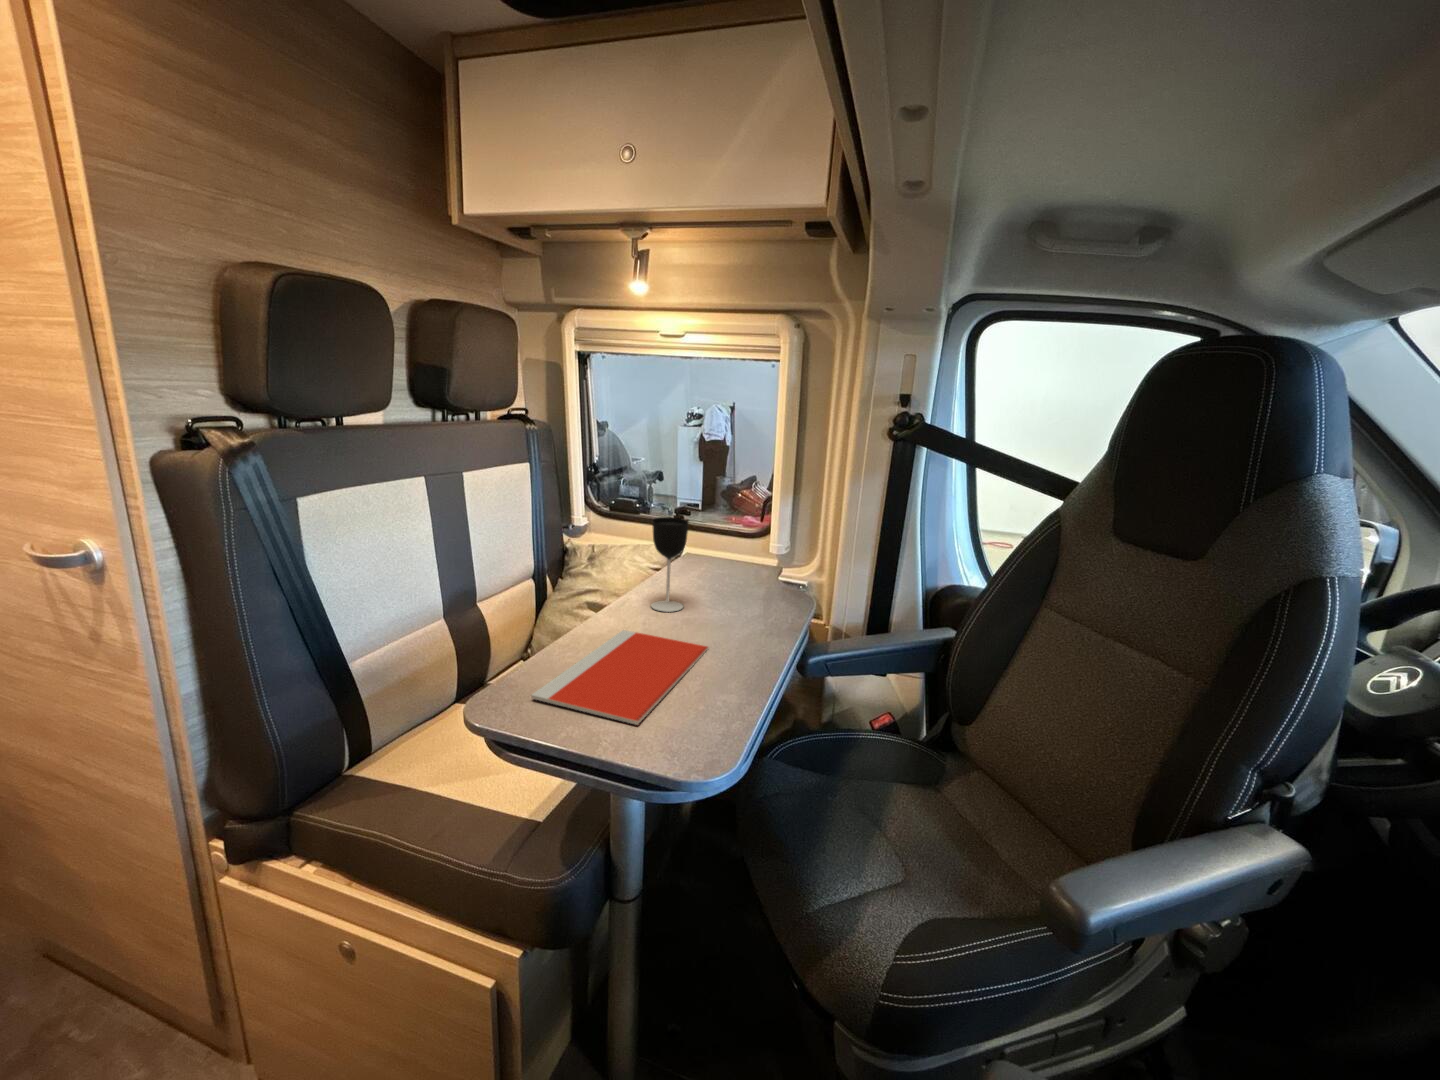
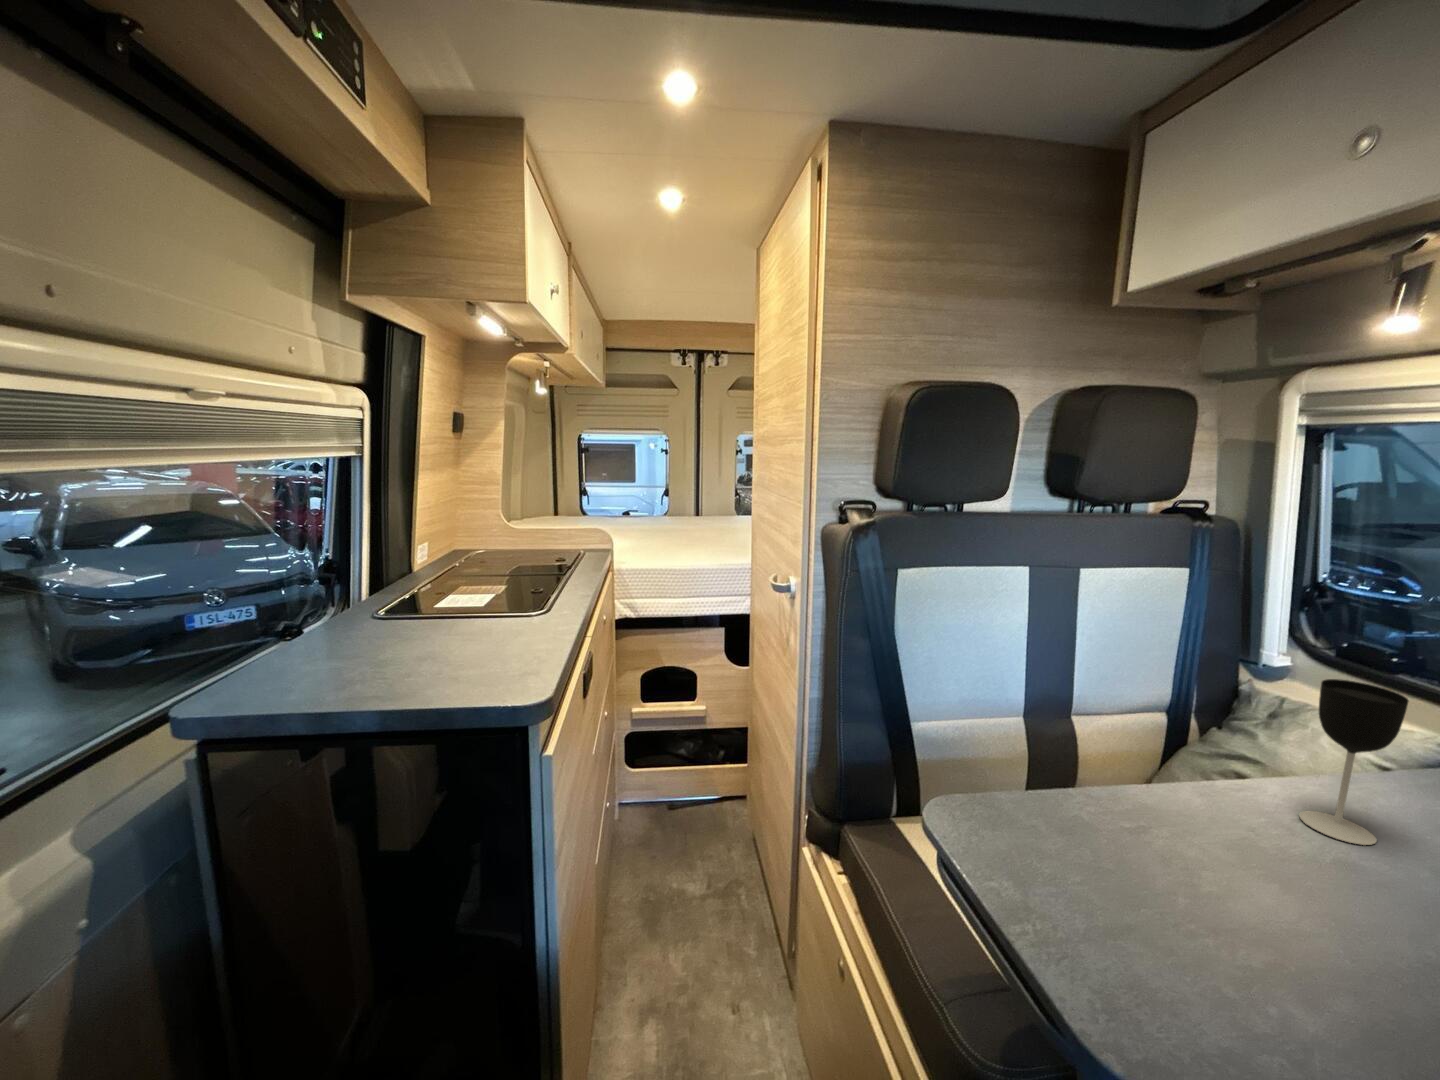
notebook: present [531,630,708,725] -> none [1005,821,1365,945]

